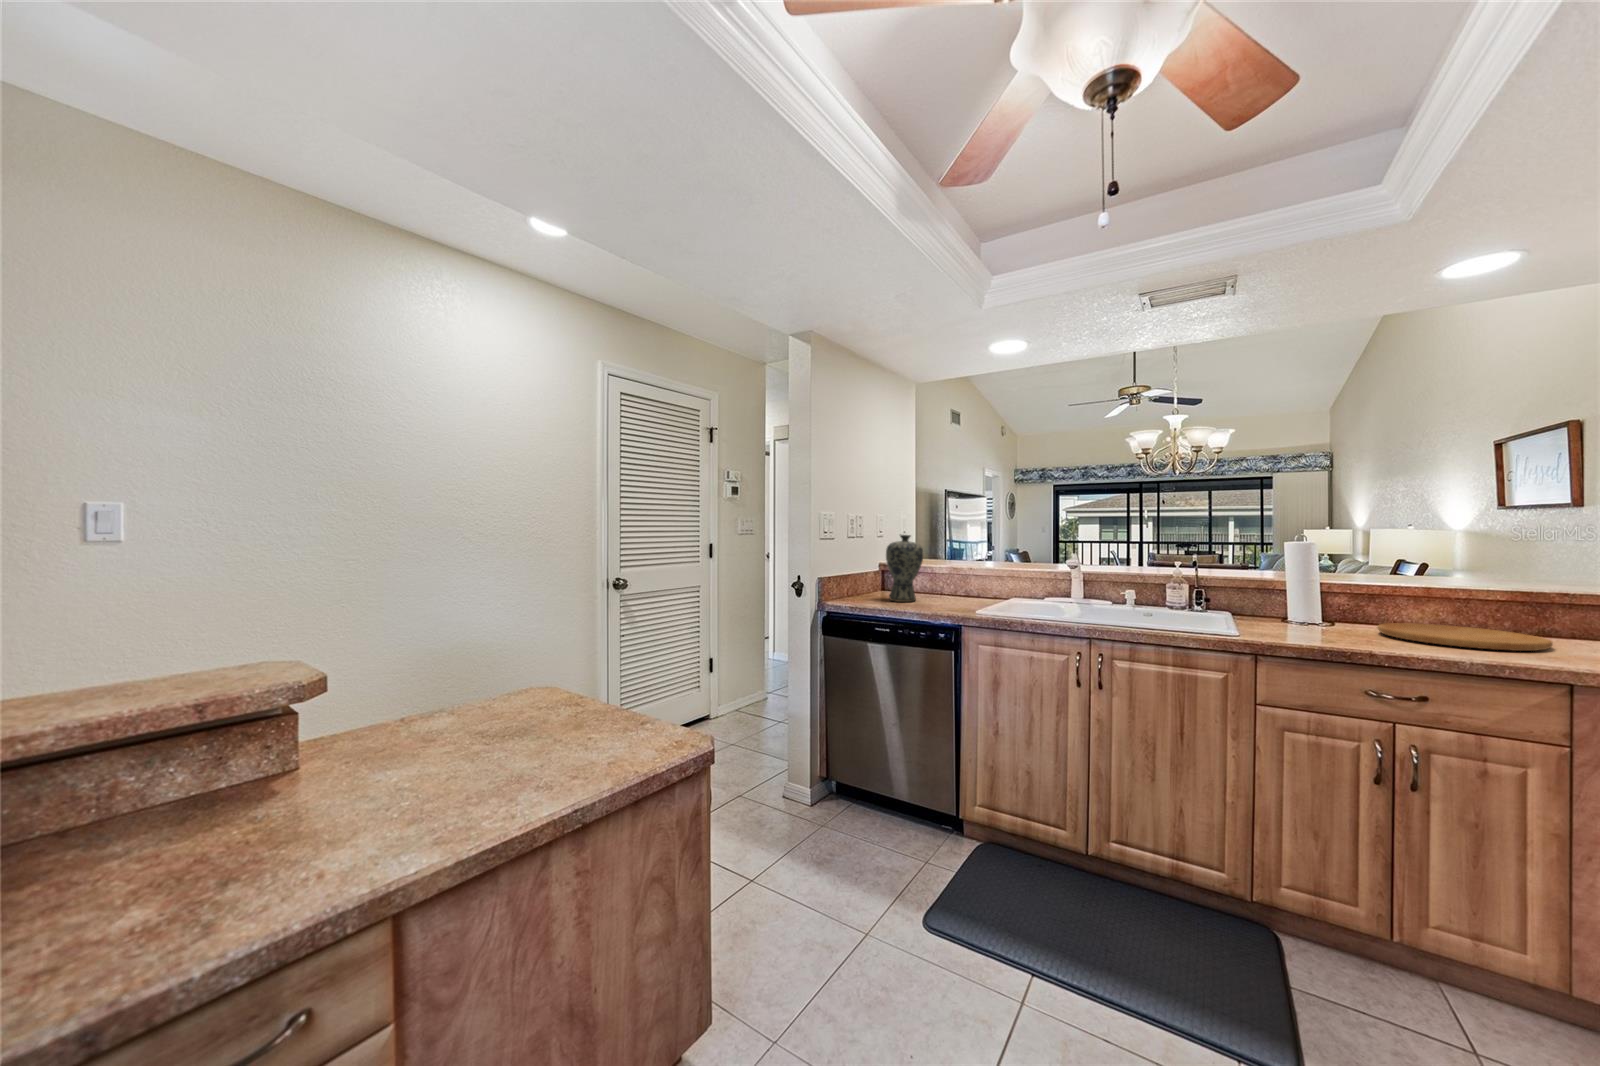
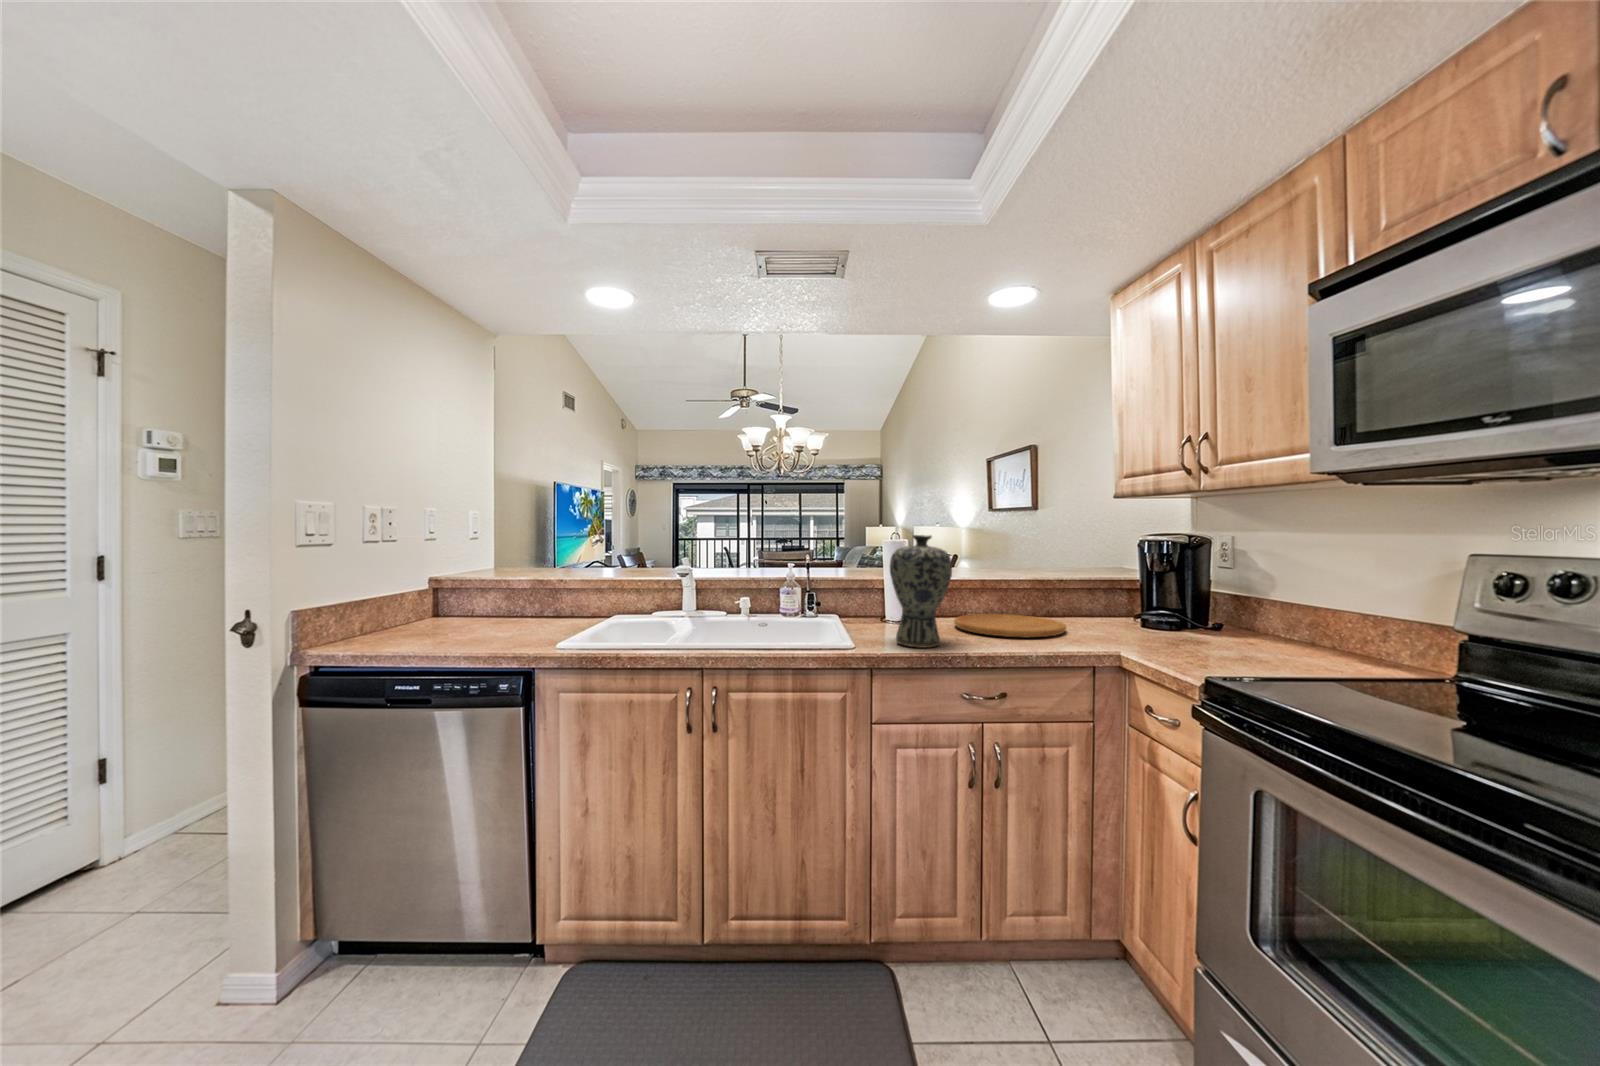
vase: present [886,535,923,602] -> present [890,535,952,647]

